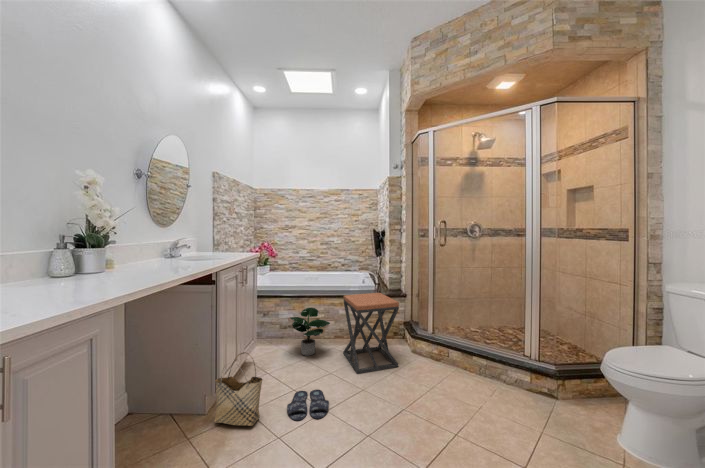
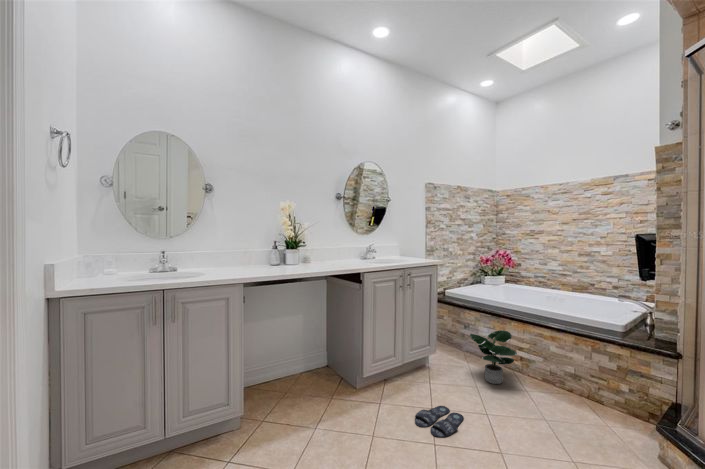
stool: present [343,293,399,374] -> none [523,326,601,455]
woven basket: present [214,352,262,426] -> none [369,346,398,407]

